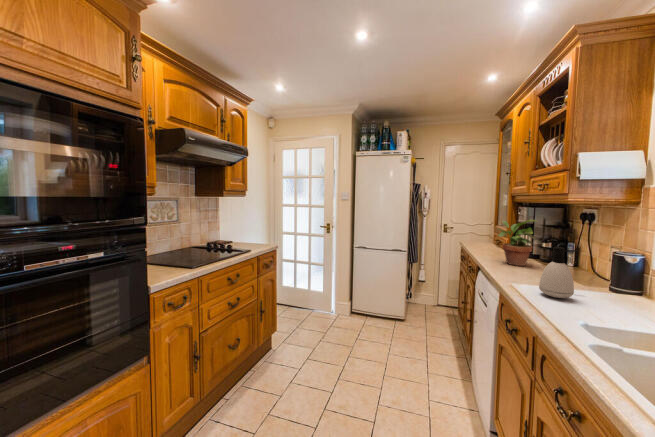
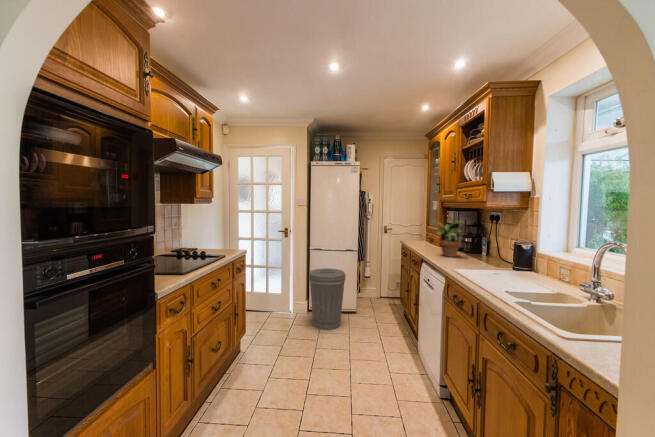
soap dispenser: present [539,247,578,298] -> none [474,240,497,276]
trash can: none [348,269,389,337] -> present [309,268,346,330]

